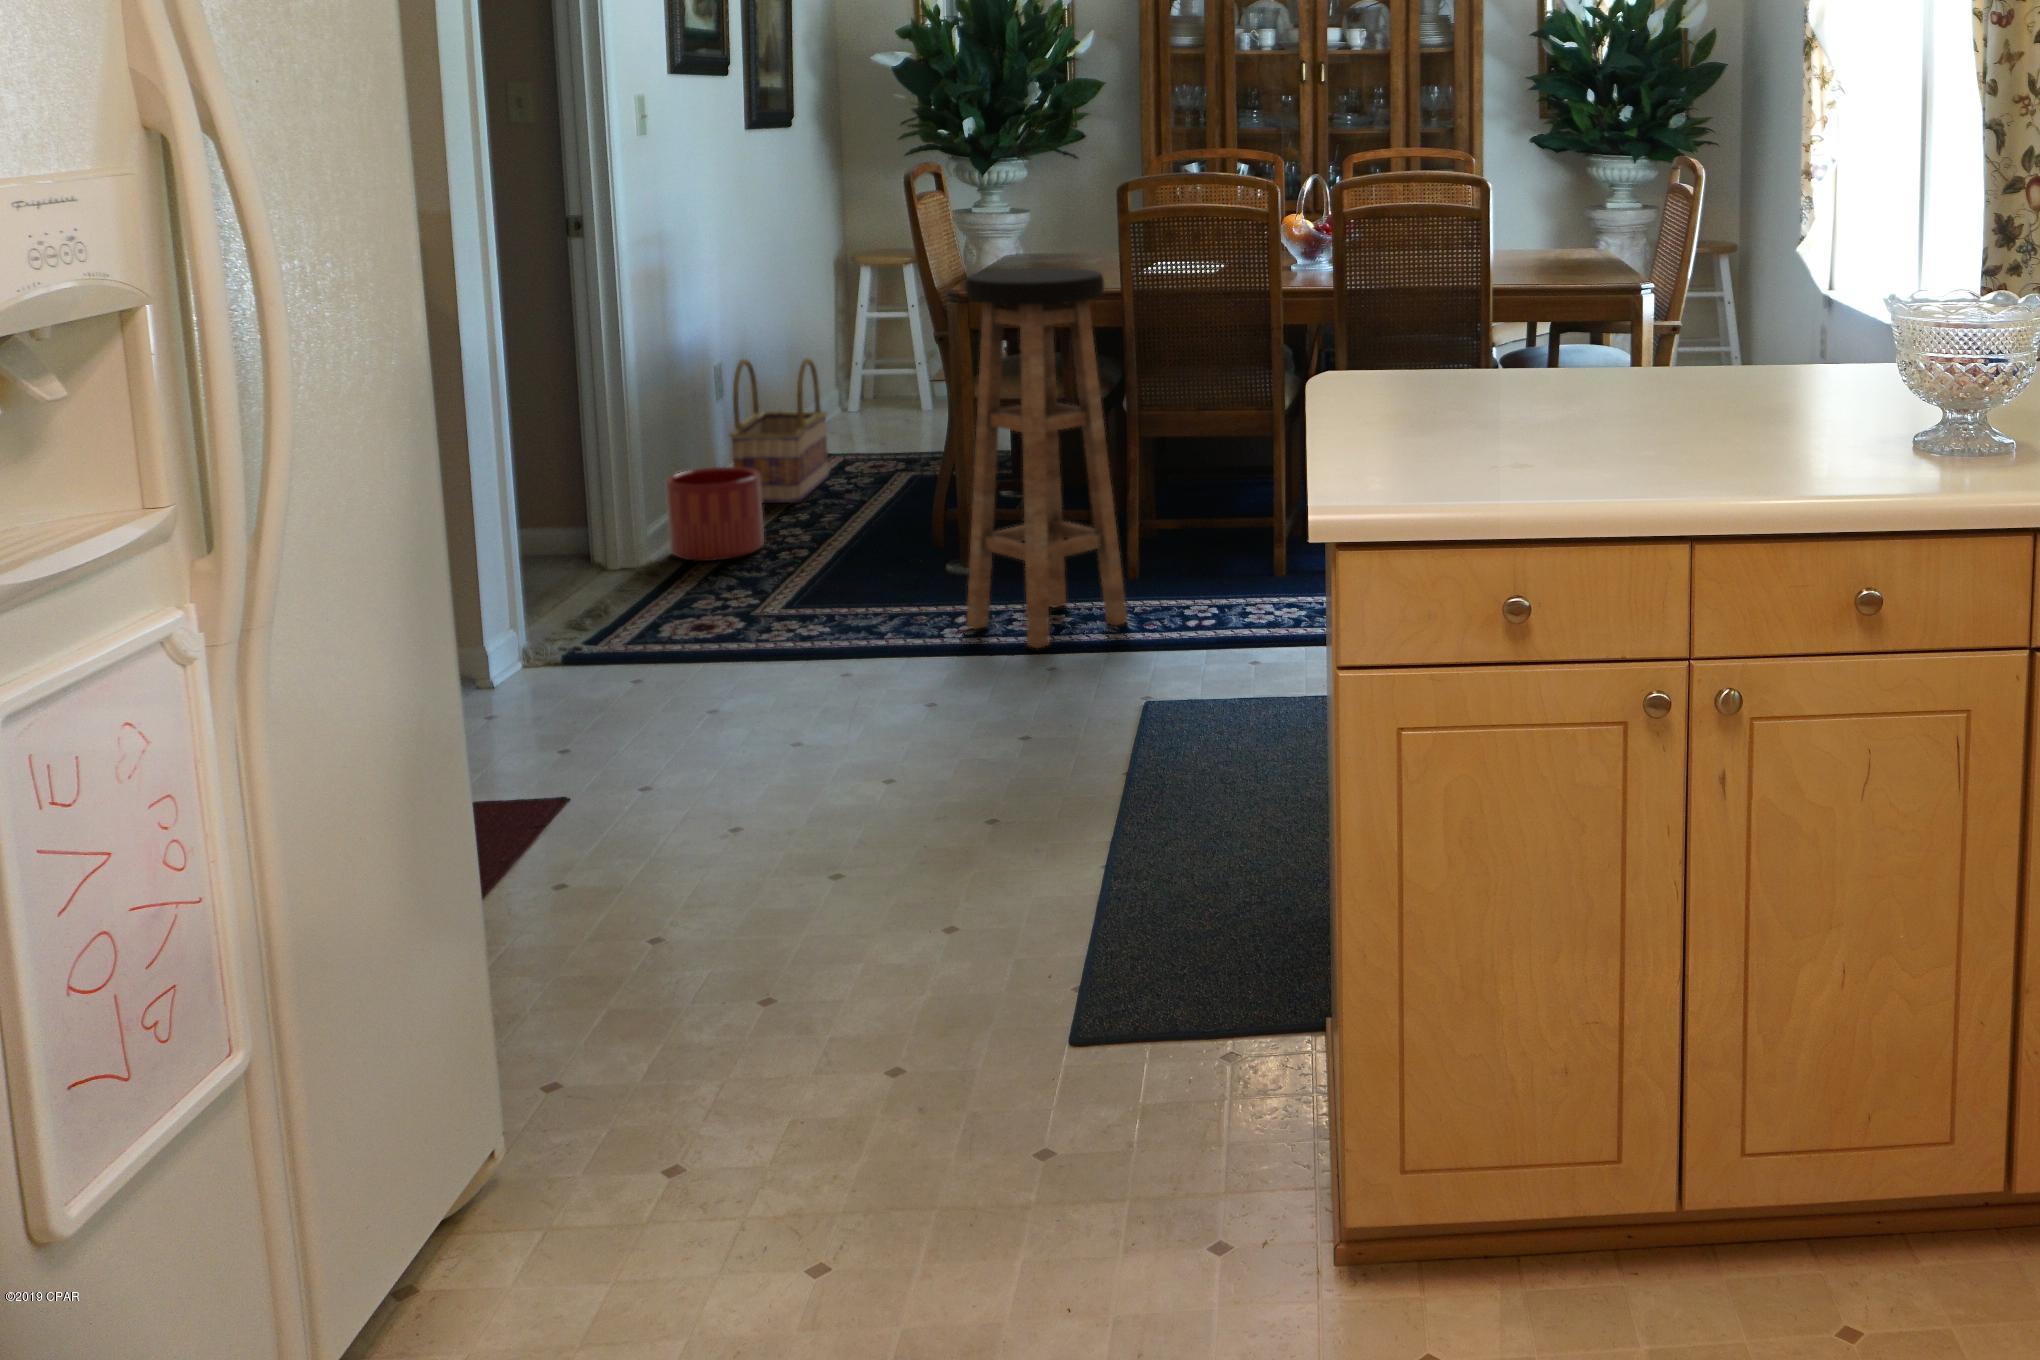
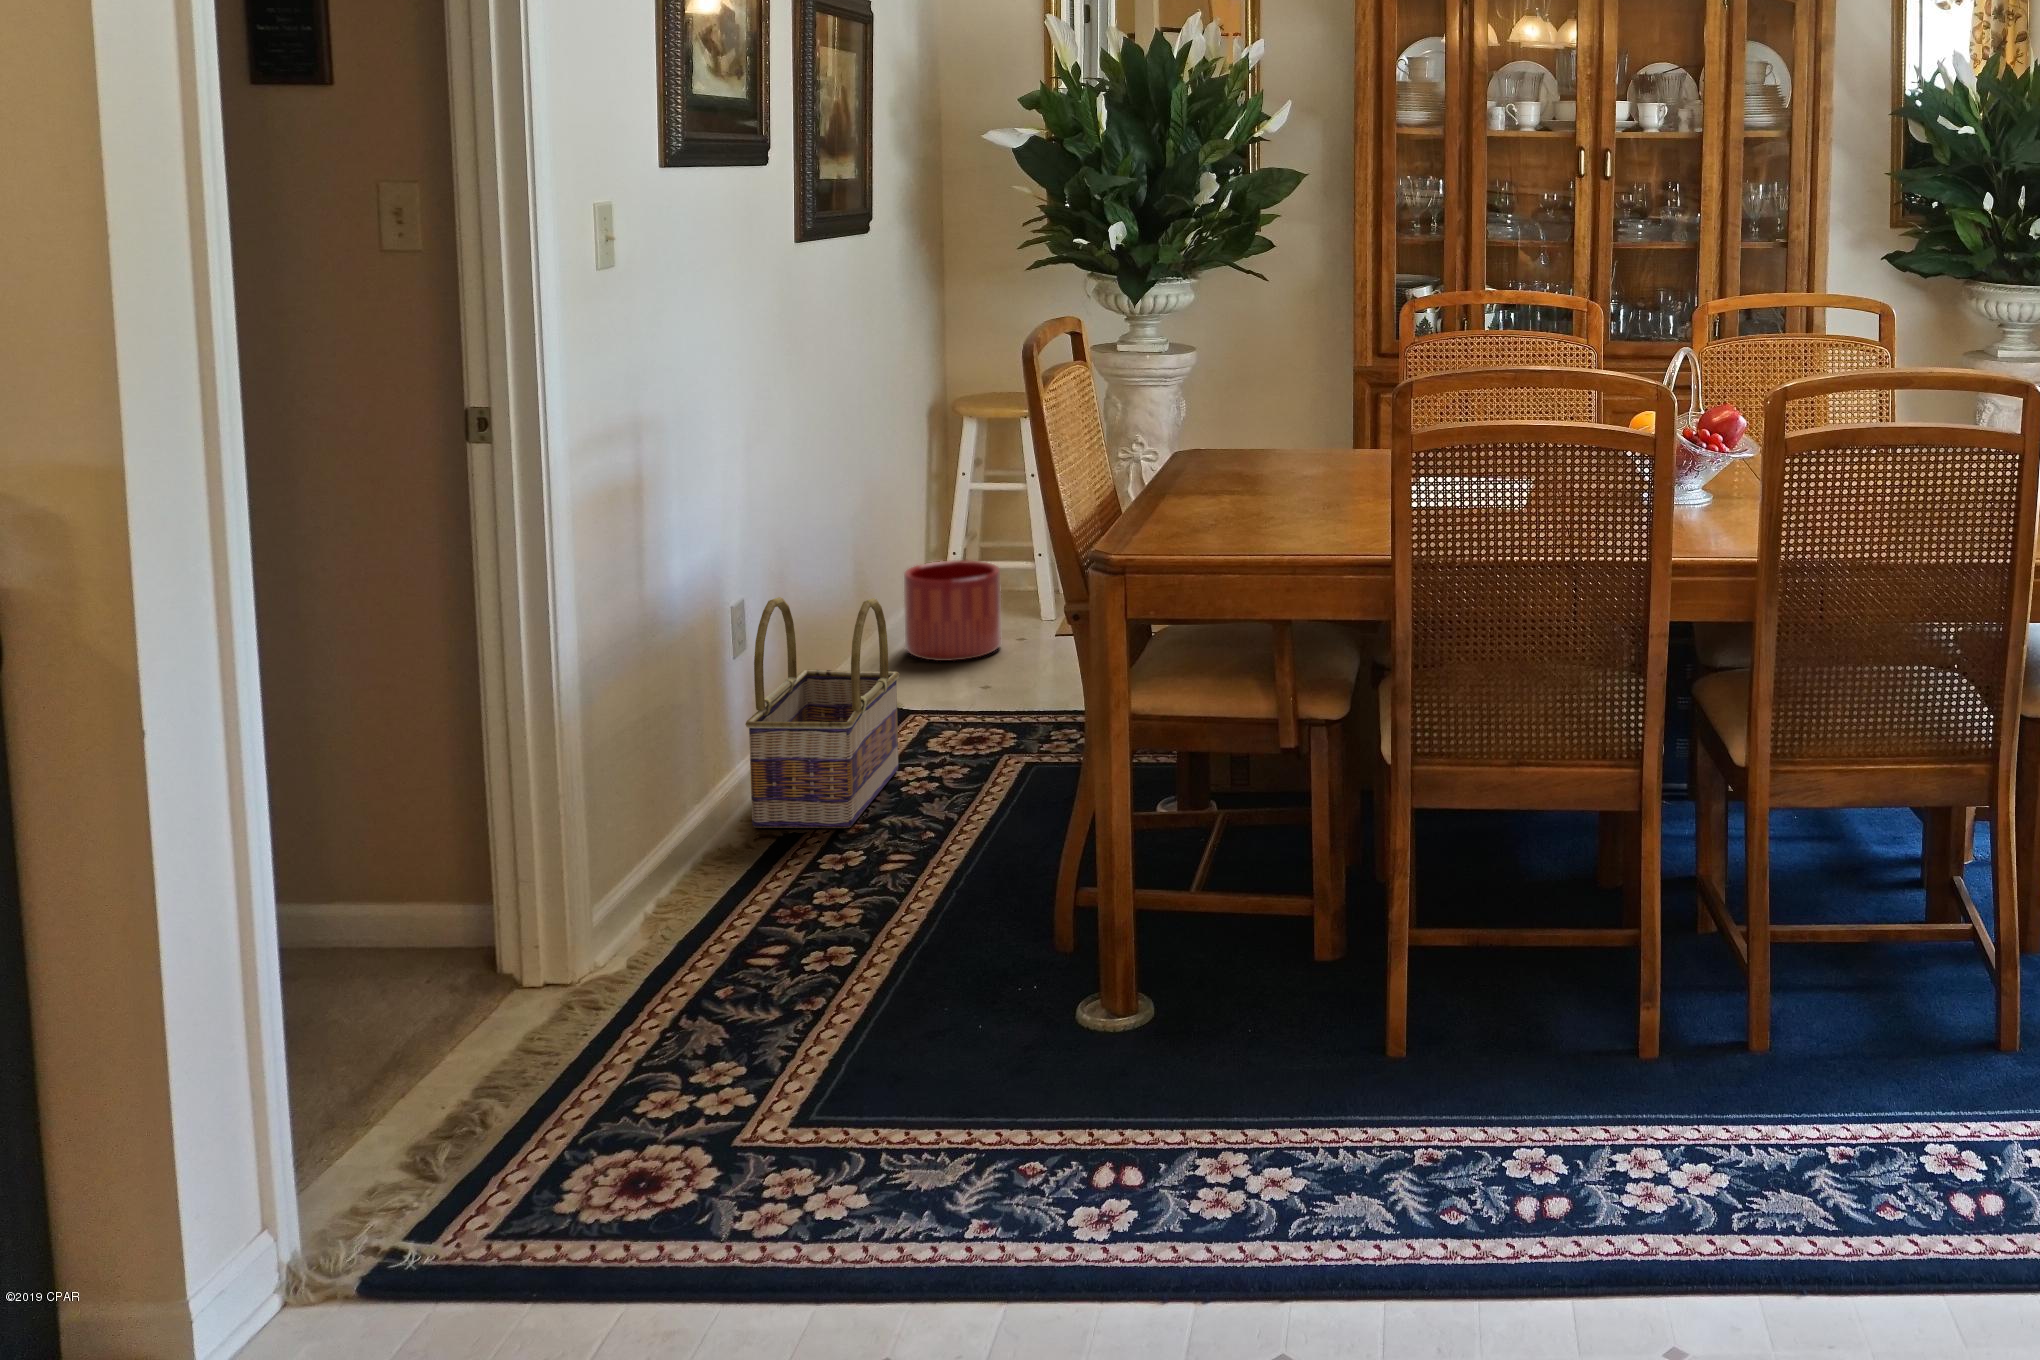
bar stool: present [965,268,1127,648] -> none [1113,543,1404,1282]
planter: present [666,467,764,561] -> present [904,560,1001,661]

